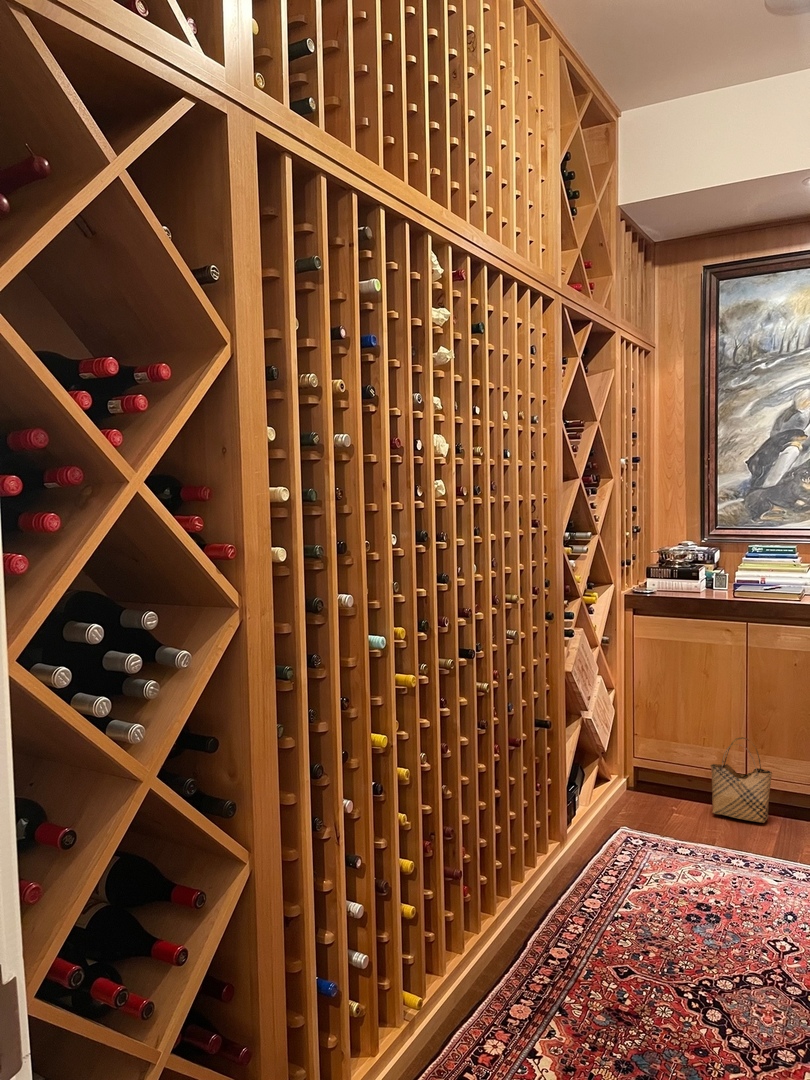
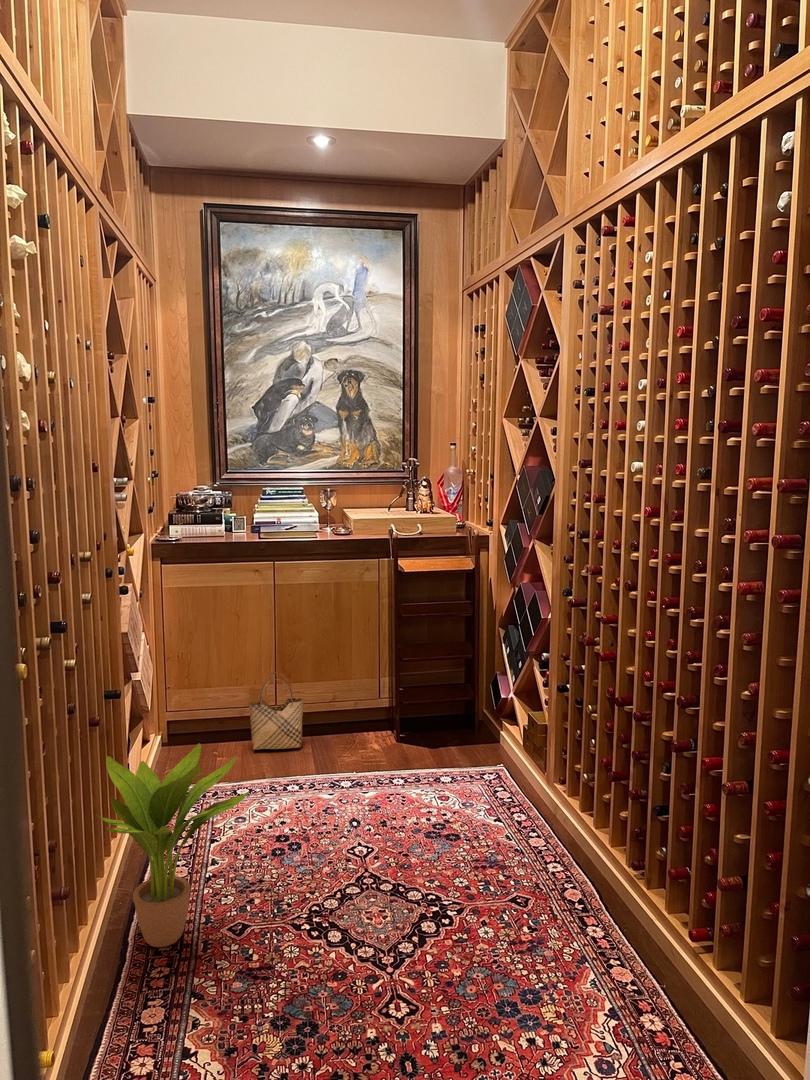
potted plant: none [498,776,635,961] -> present [97,743,249,947]

